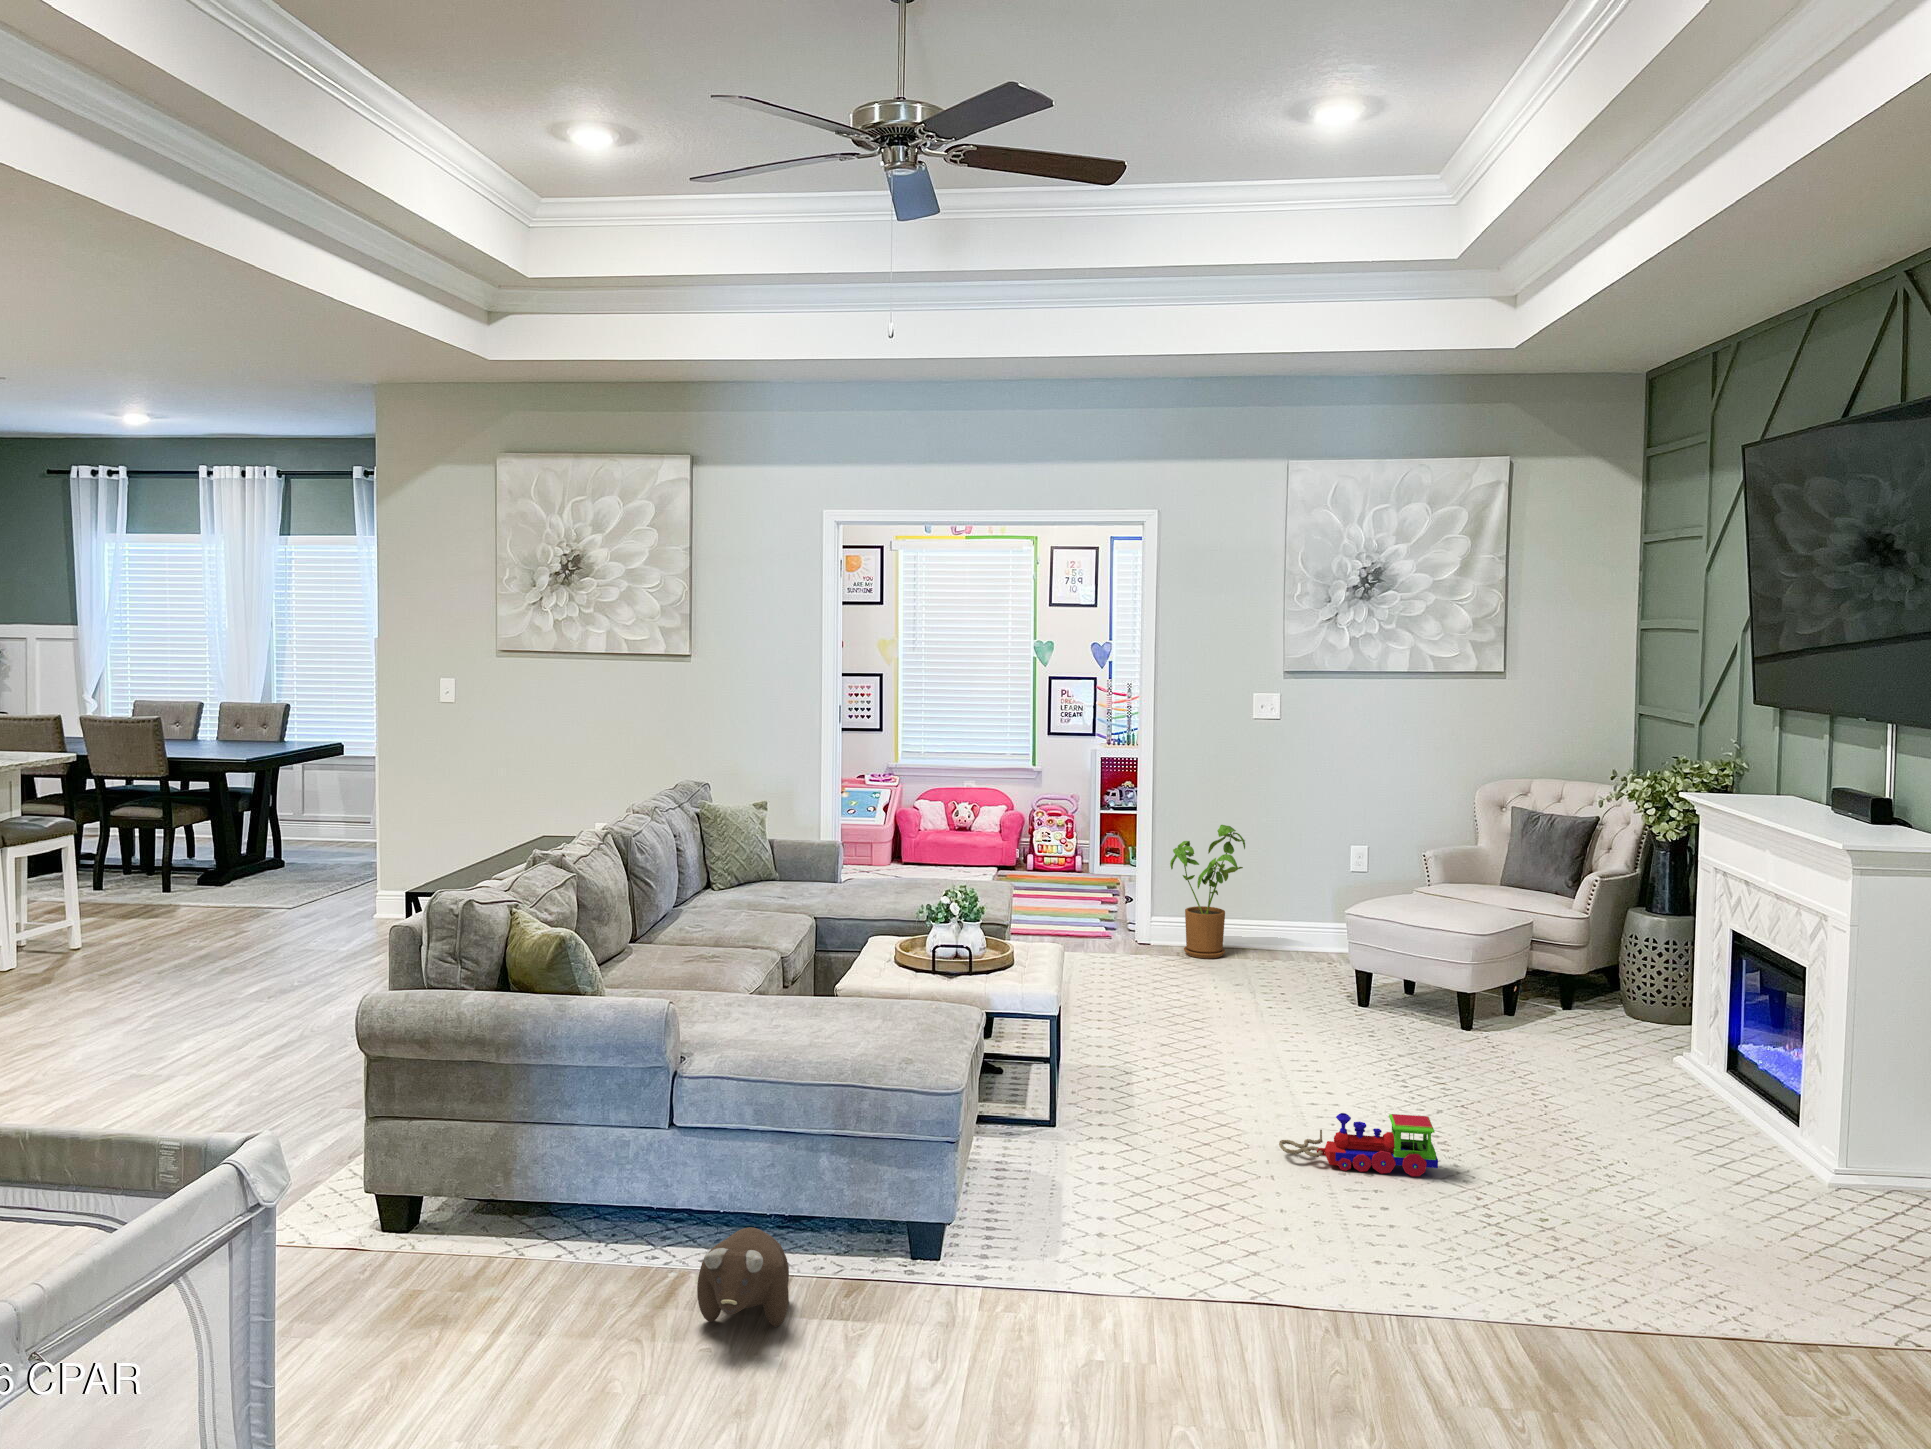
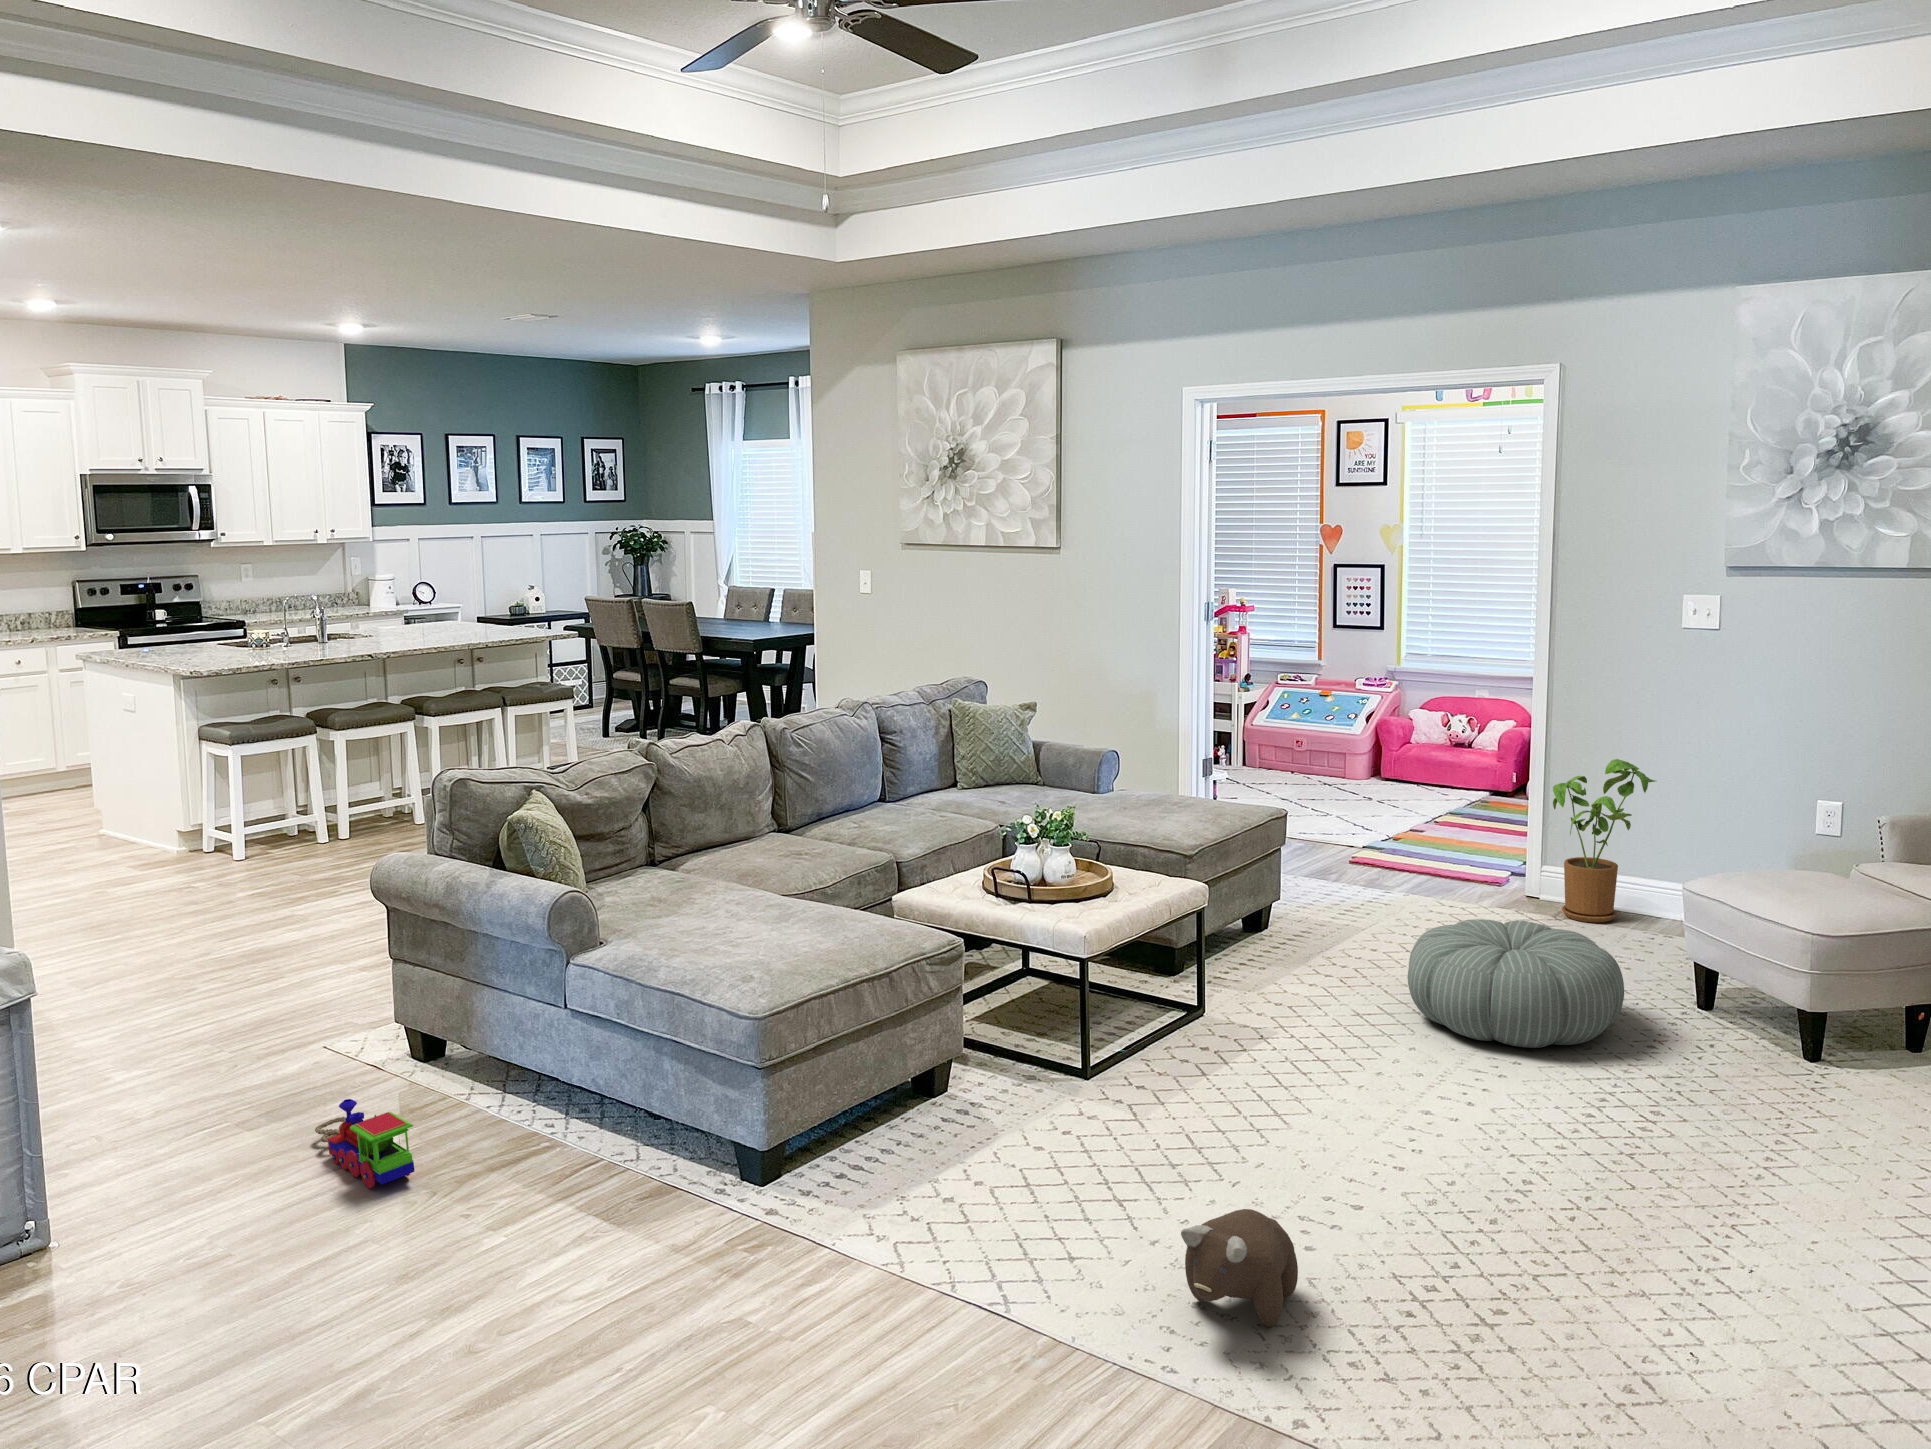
pouf: none [1186,955,1356,1054] -> present [1408,919,1624,1048]
toy train: present [1279,1113,1438,1176] -> present [315,1099,414,1188]
plush toy: present [697,1227,789,1327] -> present [1181,1209,1298,1327]

